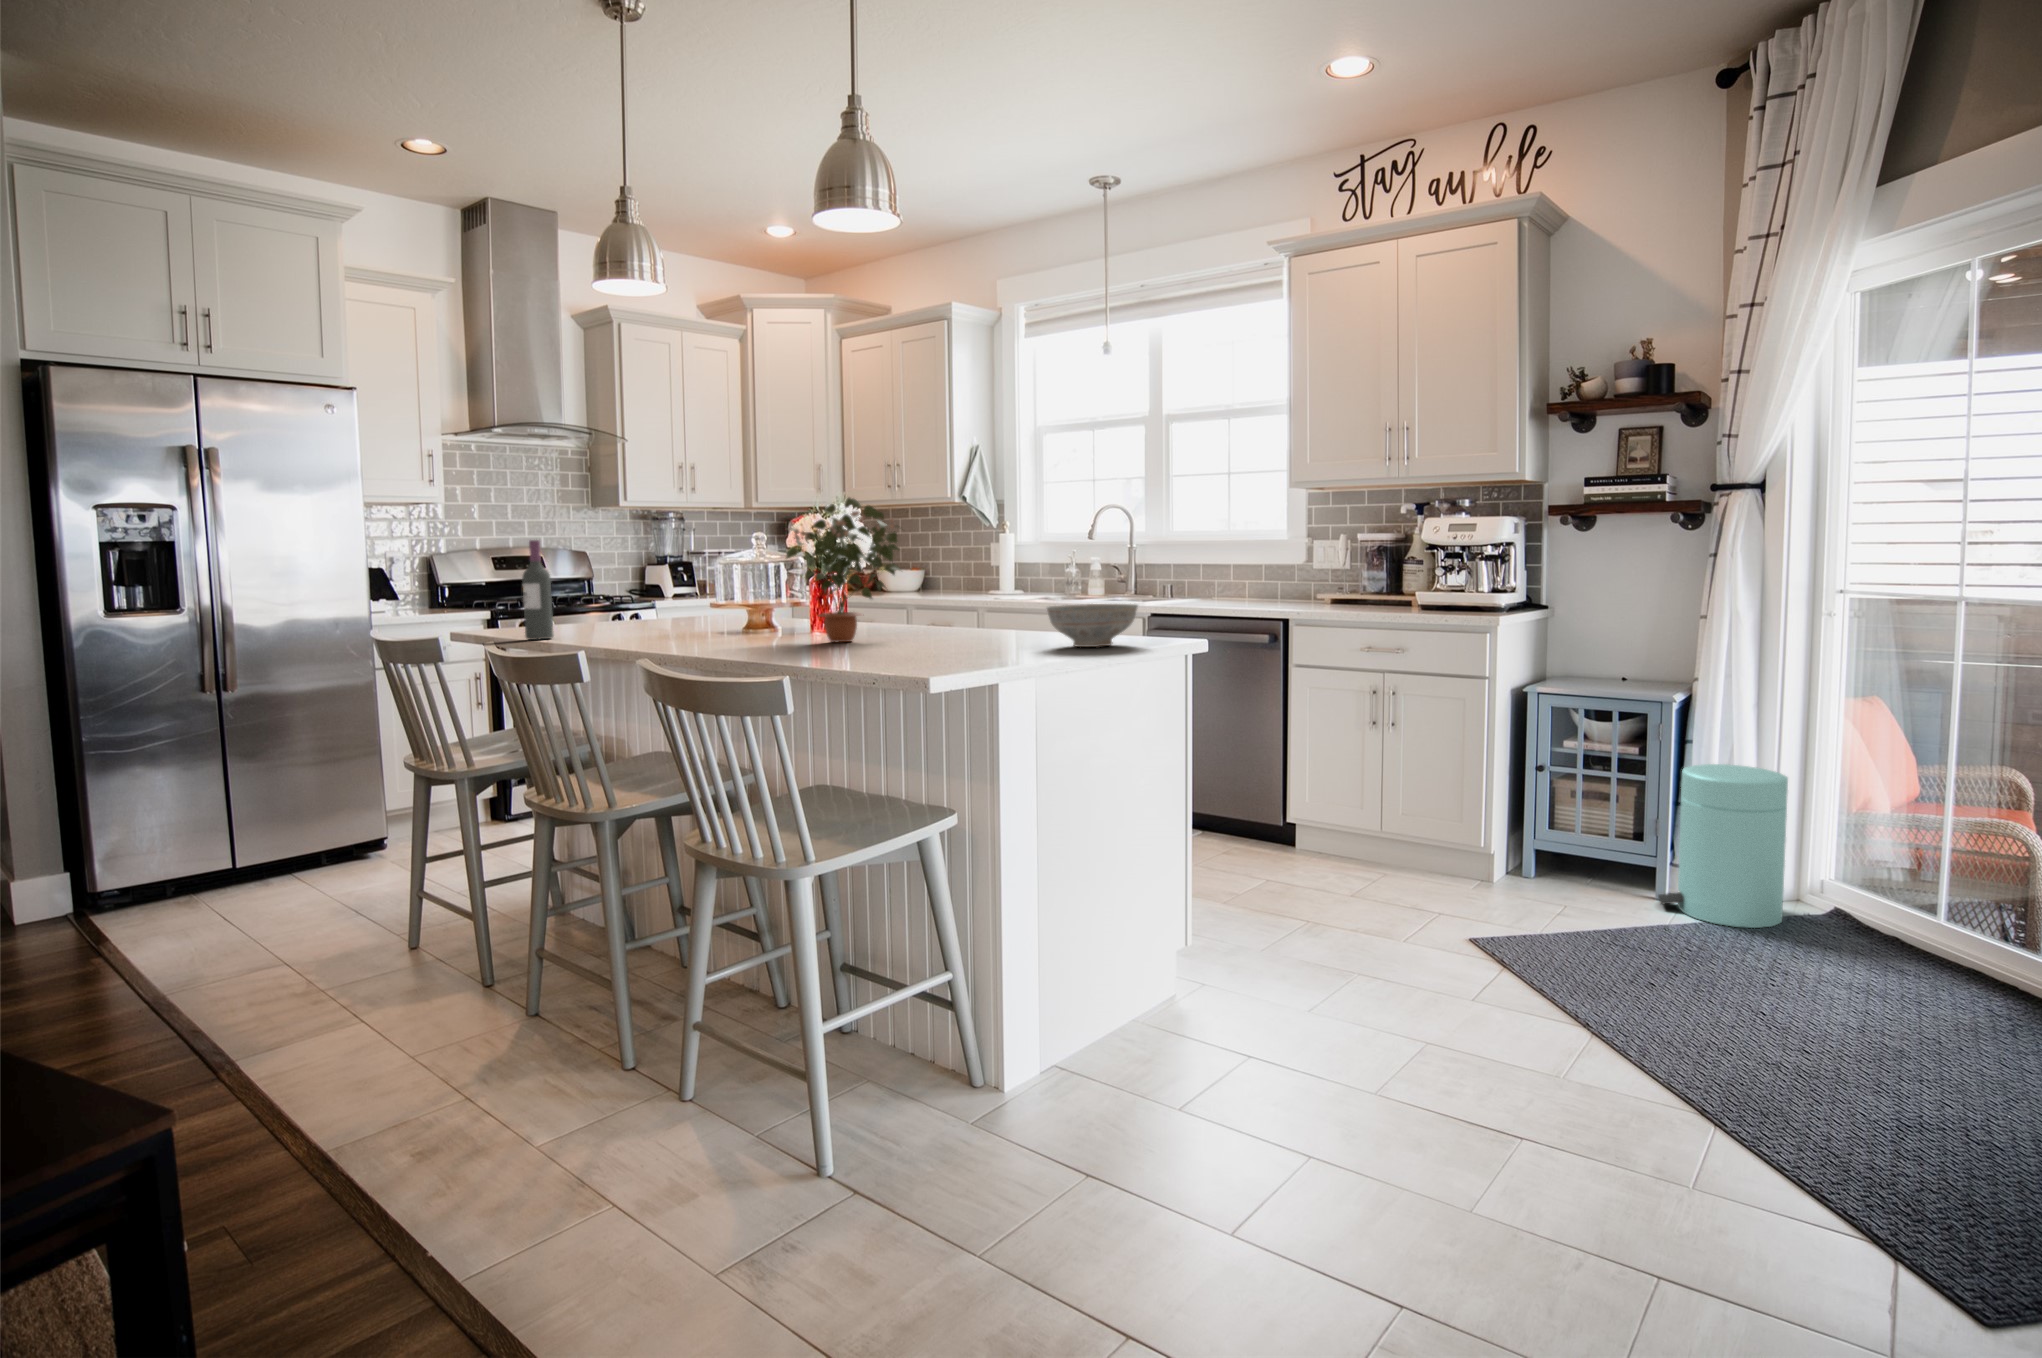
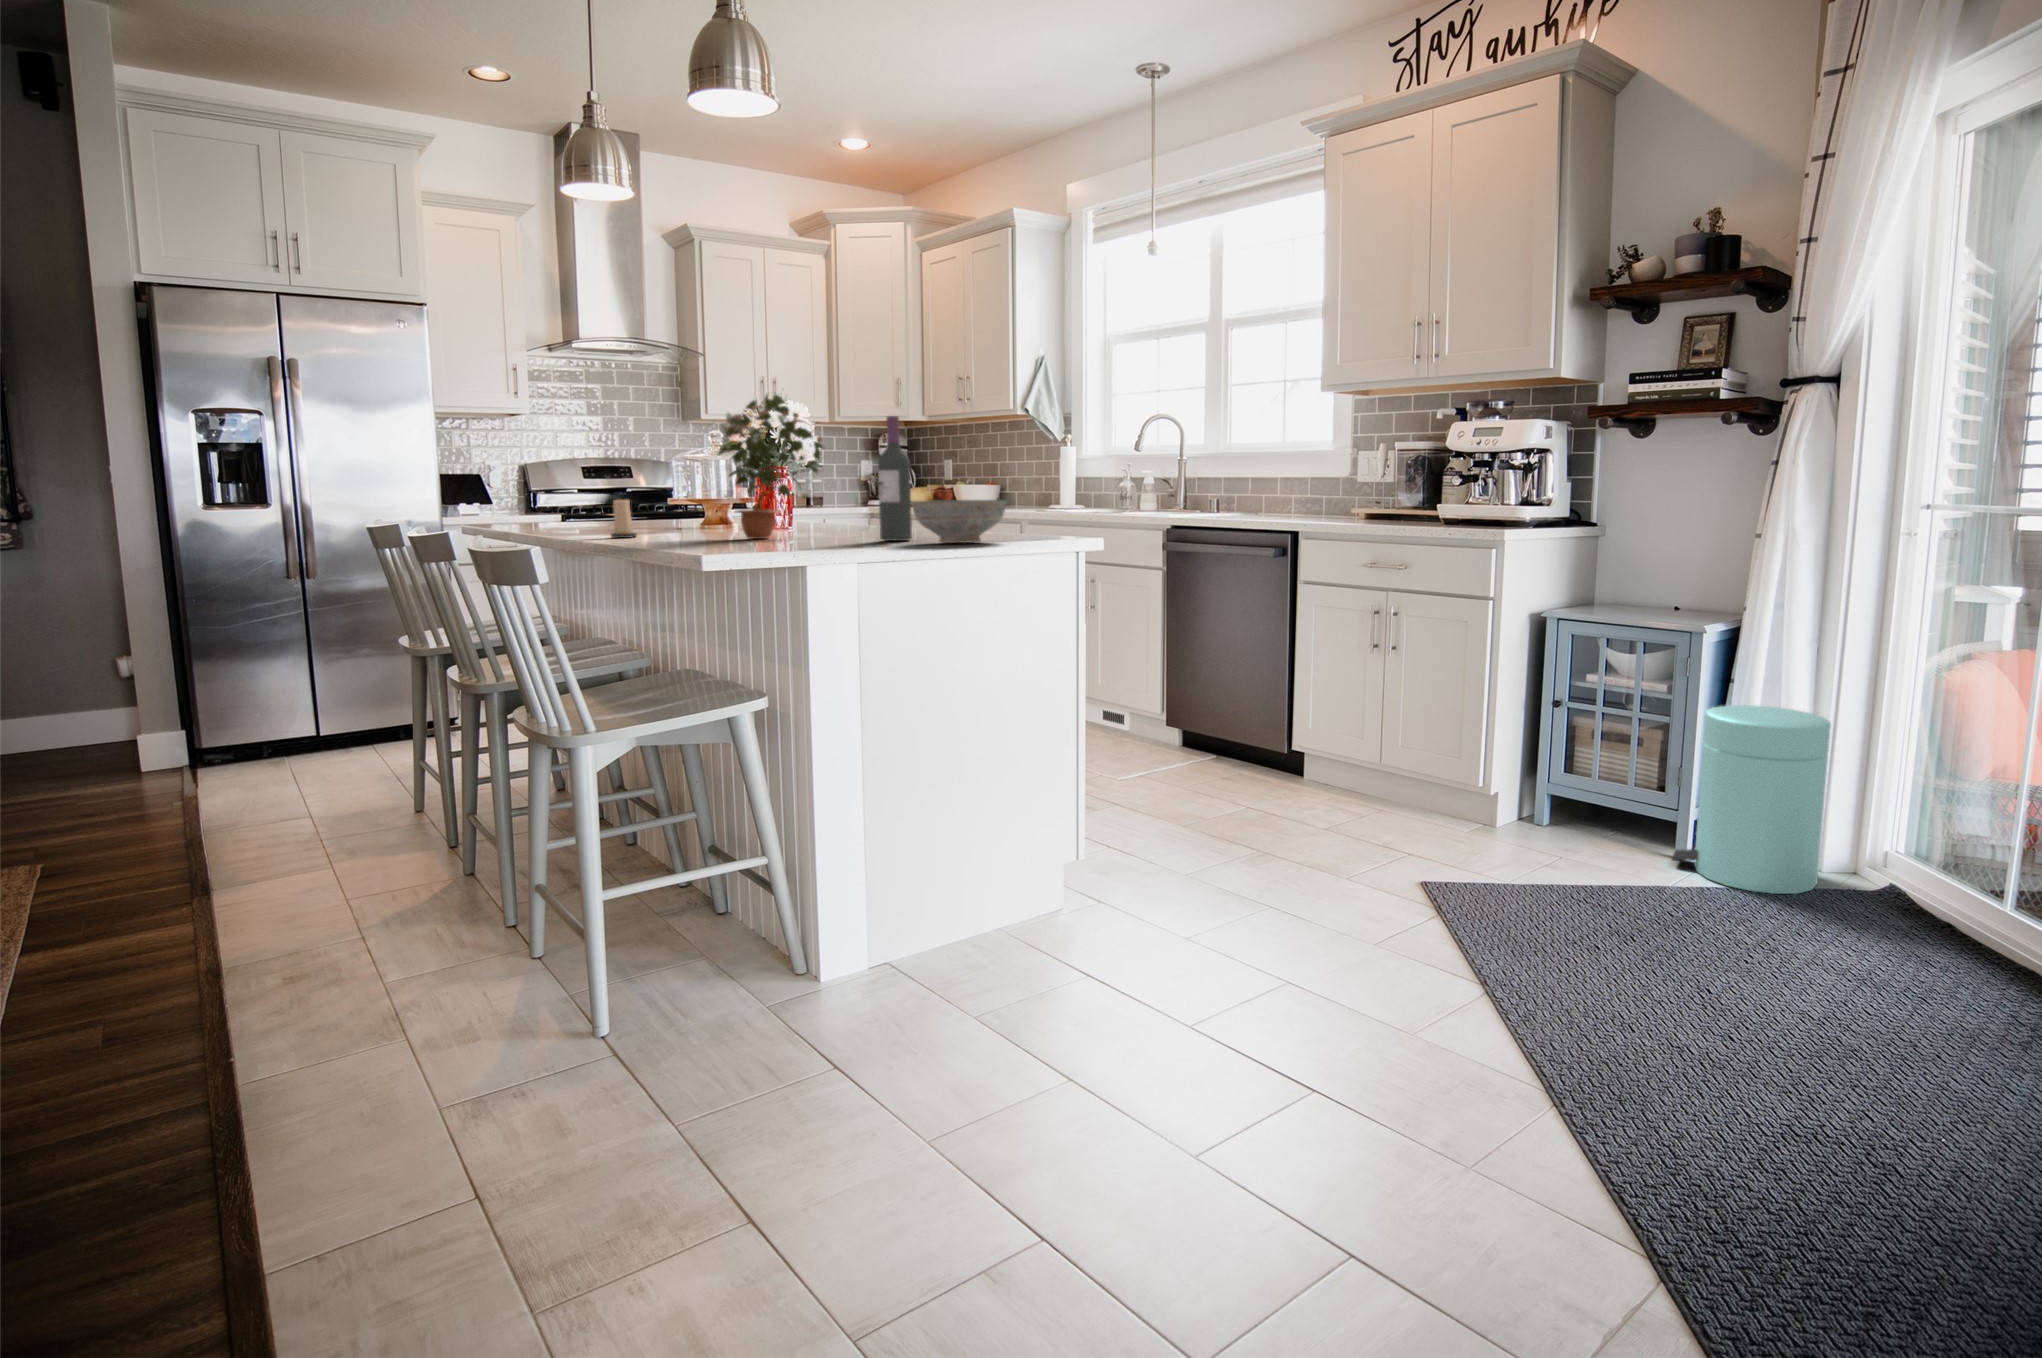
wine bottle: present [522,540,553,640] -> present [878,416,912,541]
candle: none [660,599,688,643] -> present [611,499,637,538]

